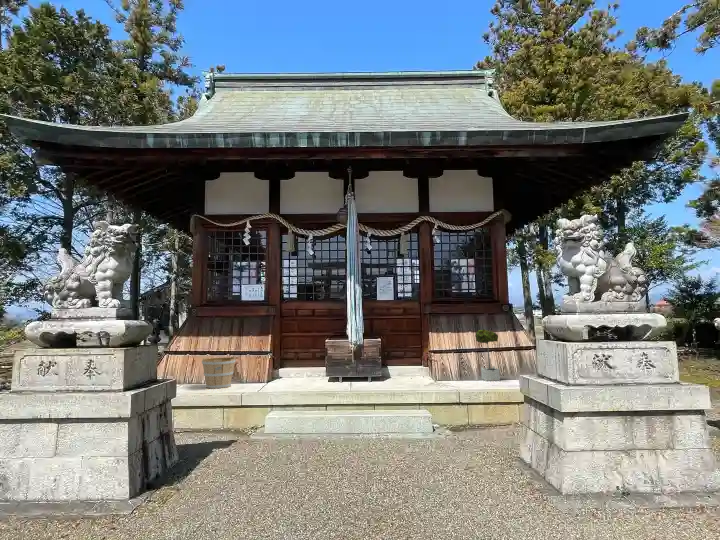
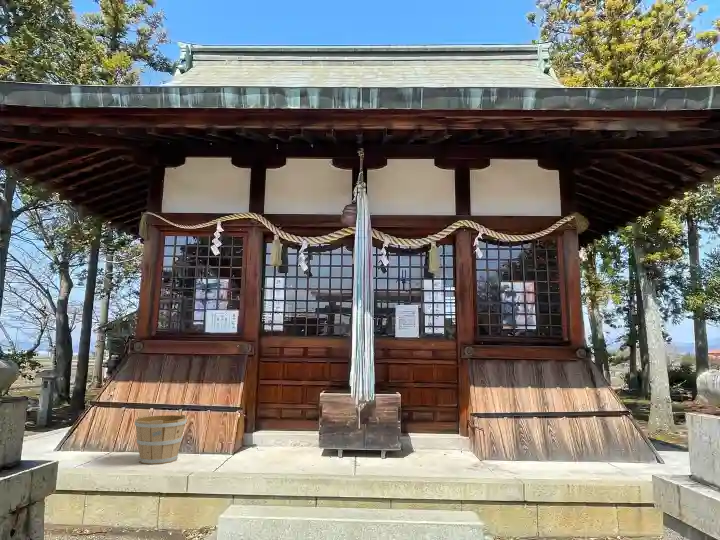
potted tree: present [476,329,500,381] -> none [542,384,581,465]

